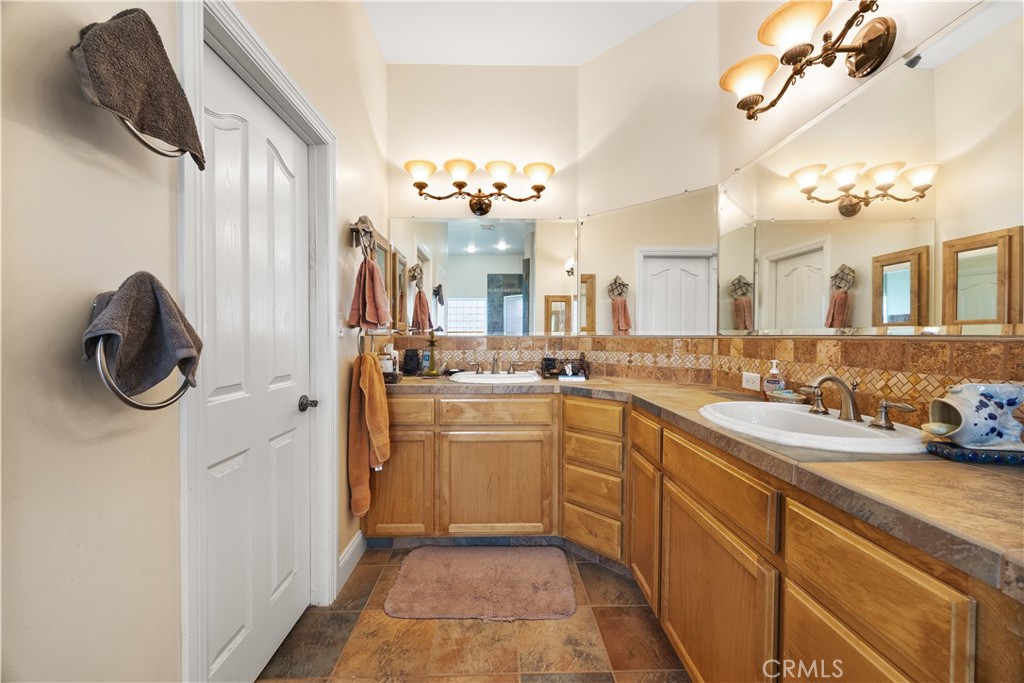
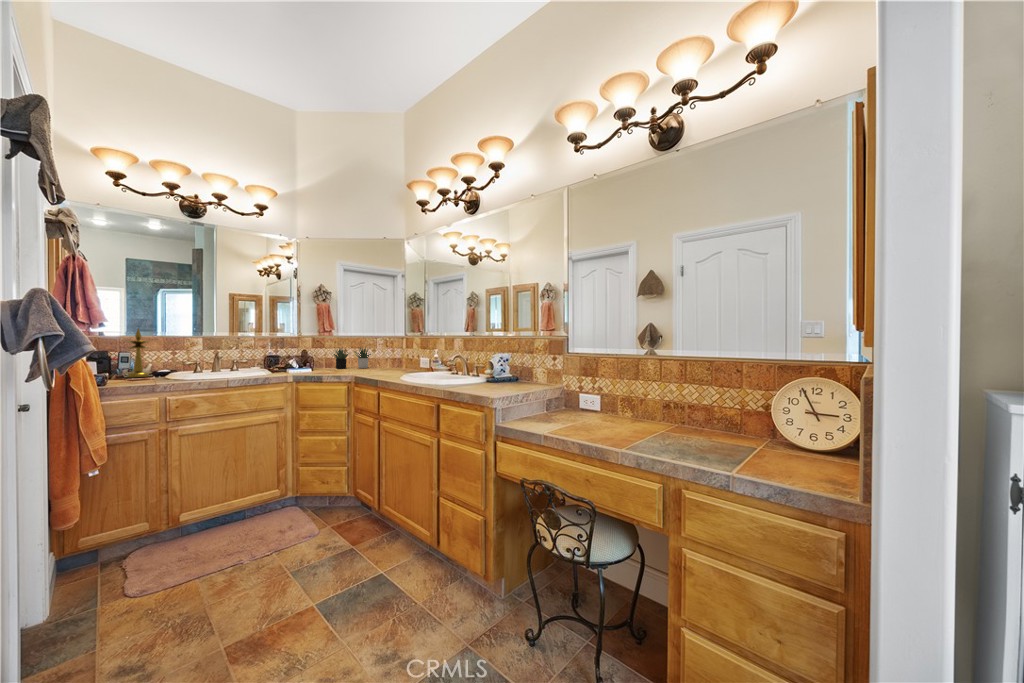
succulent plant: none [610,348,668,381] -> present [334,347,371,369]

